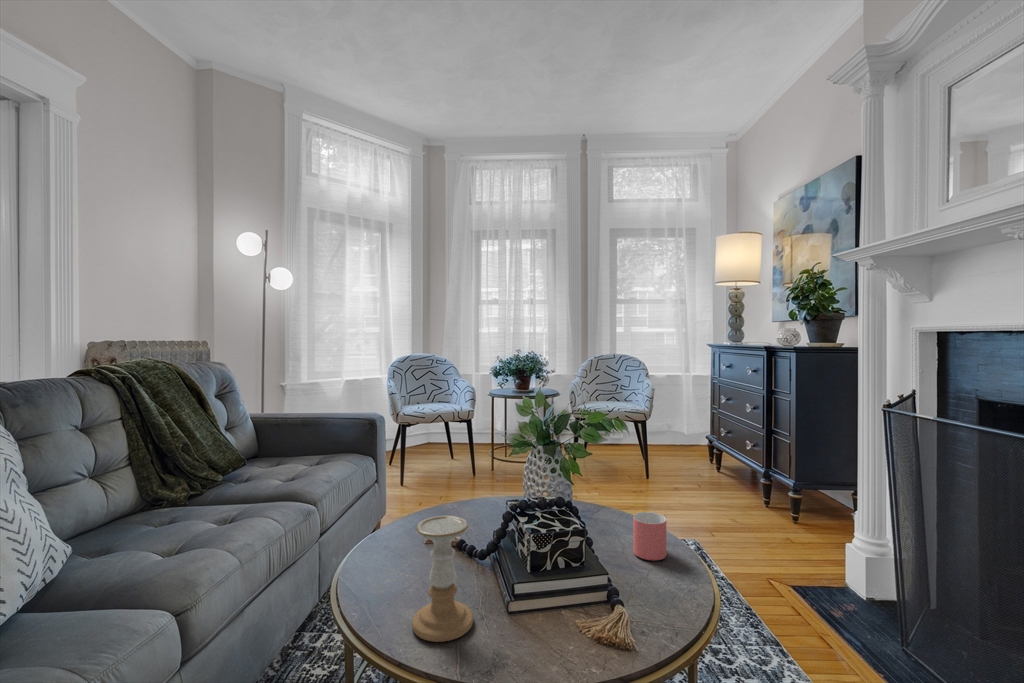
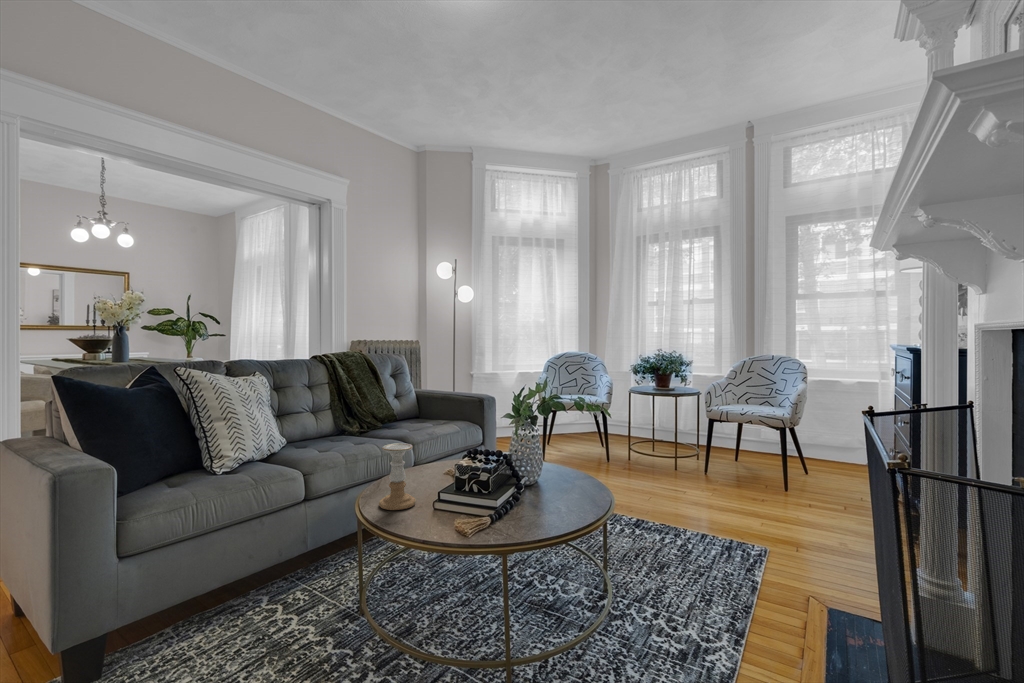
mug: present [633,512,667,560] -> none [559,474,584,509]

